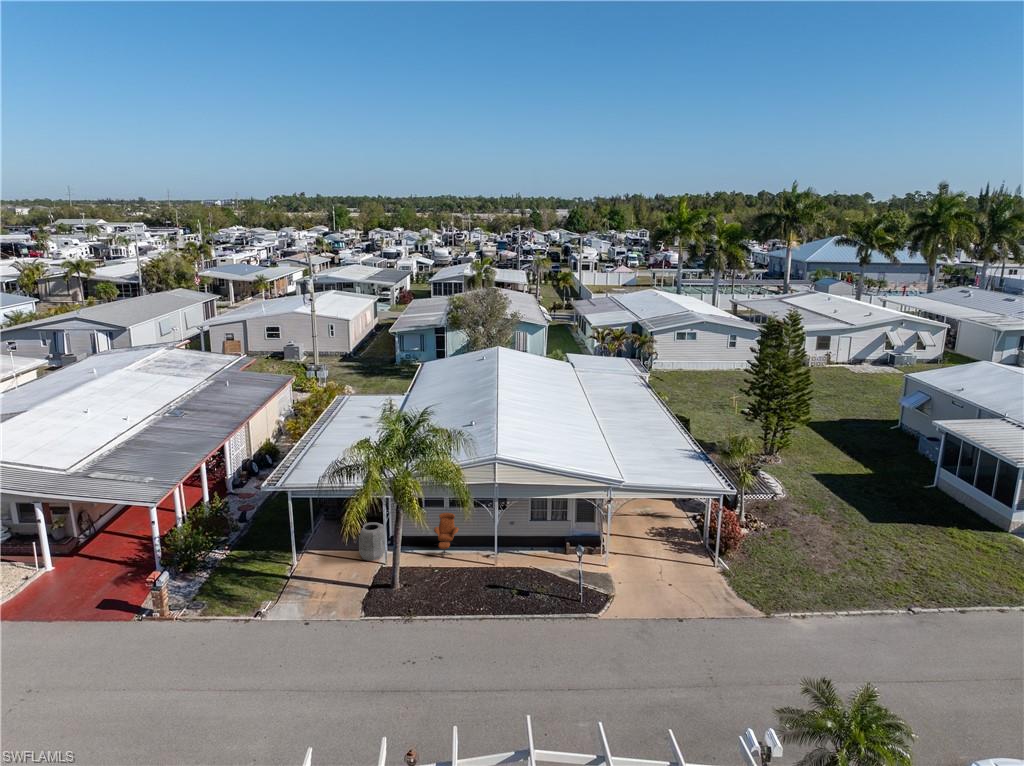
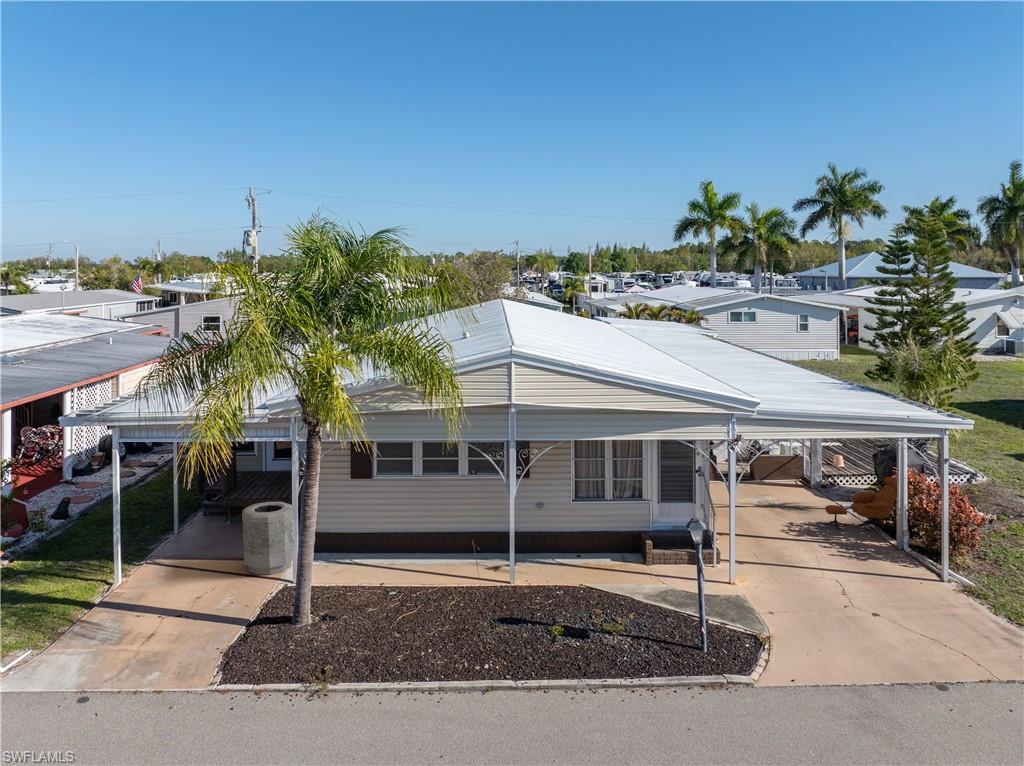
lounge chair: present [434,513,459,553] -> present [822,477,897,533]

